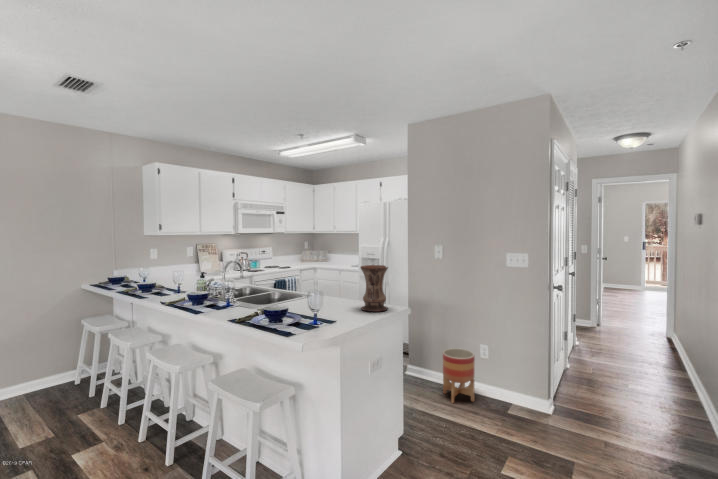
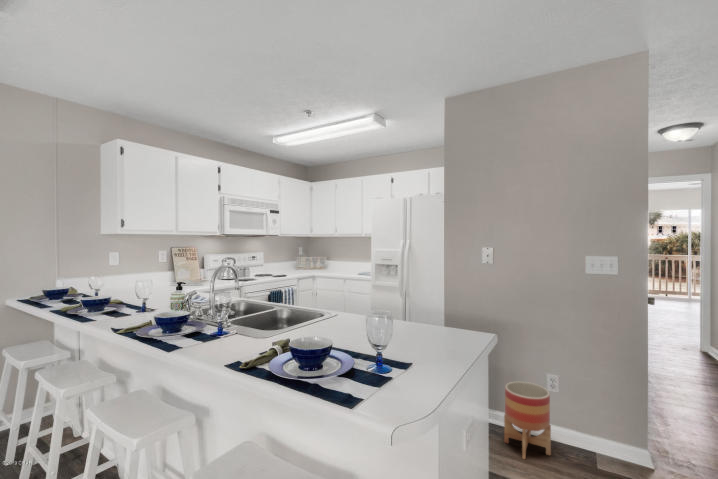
vase: present [361,265,388,312] -> none [427,272,471,344]

